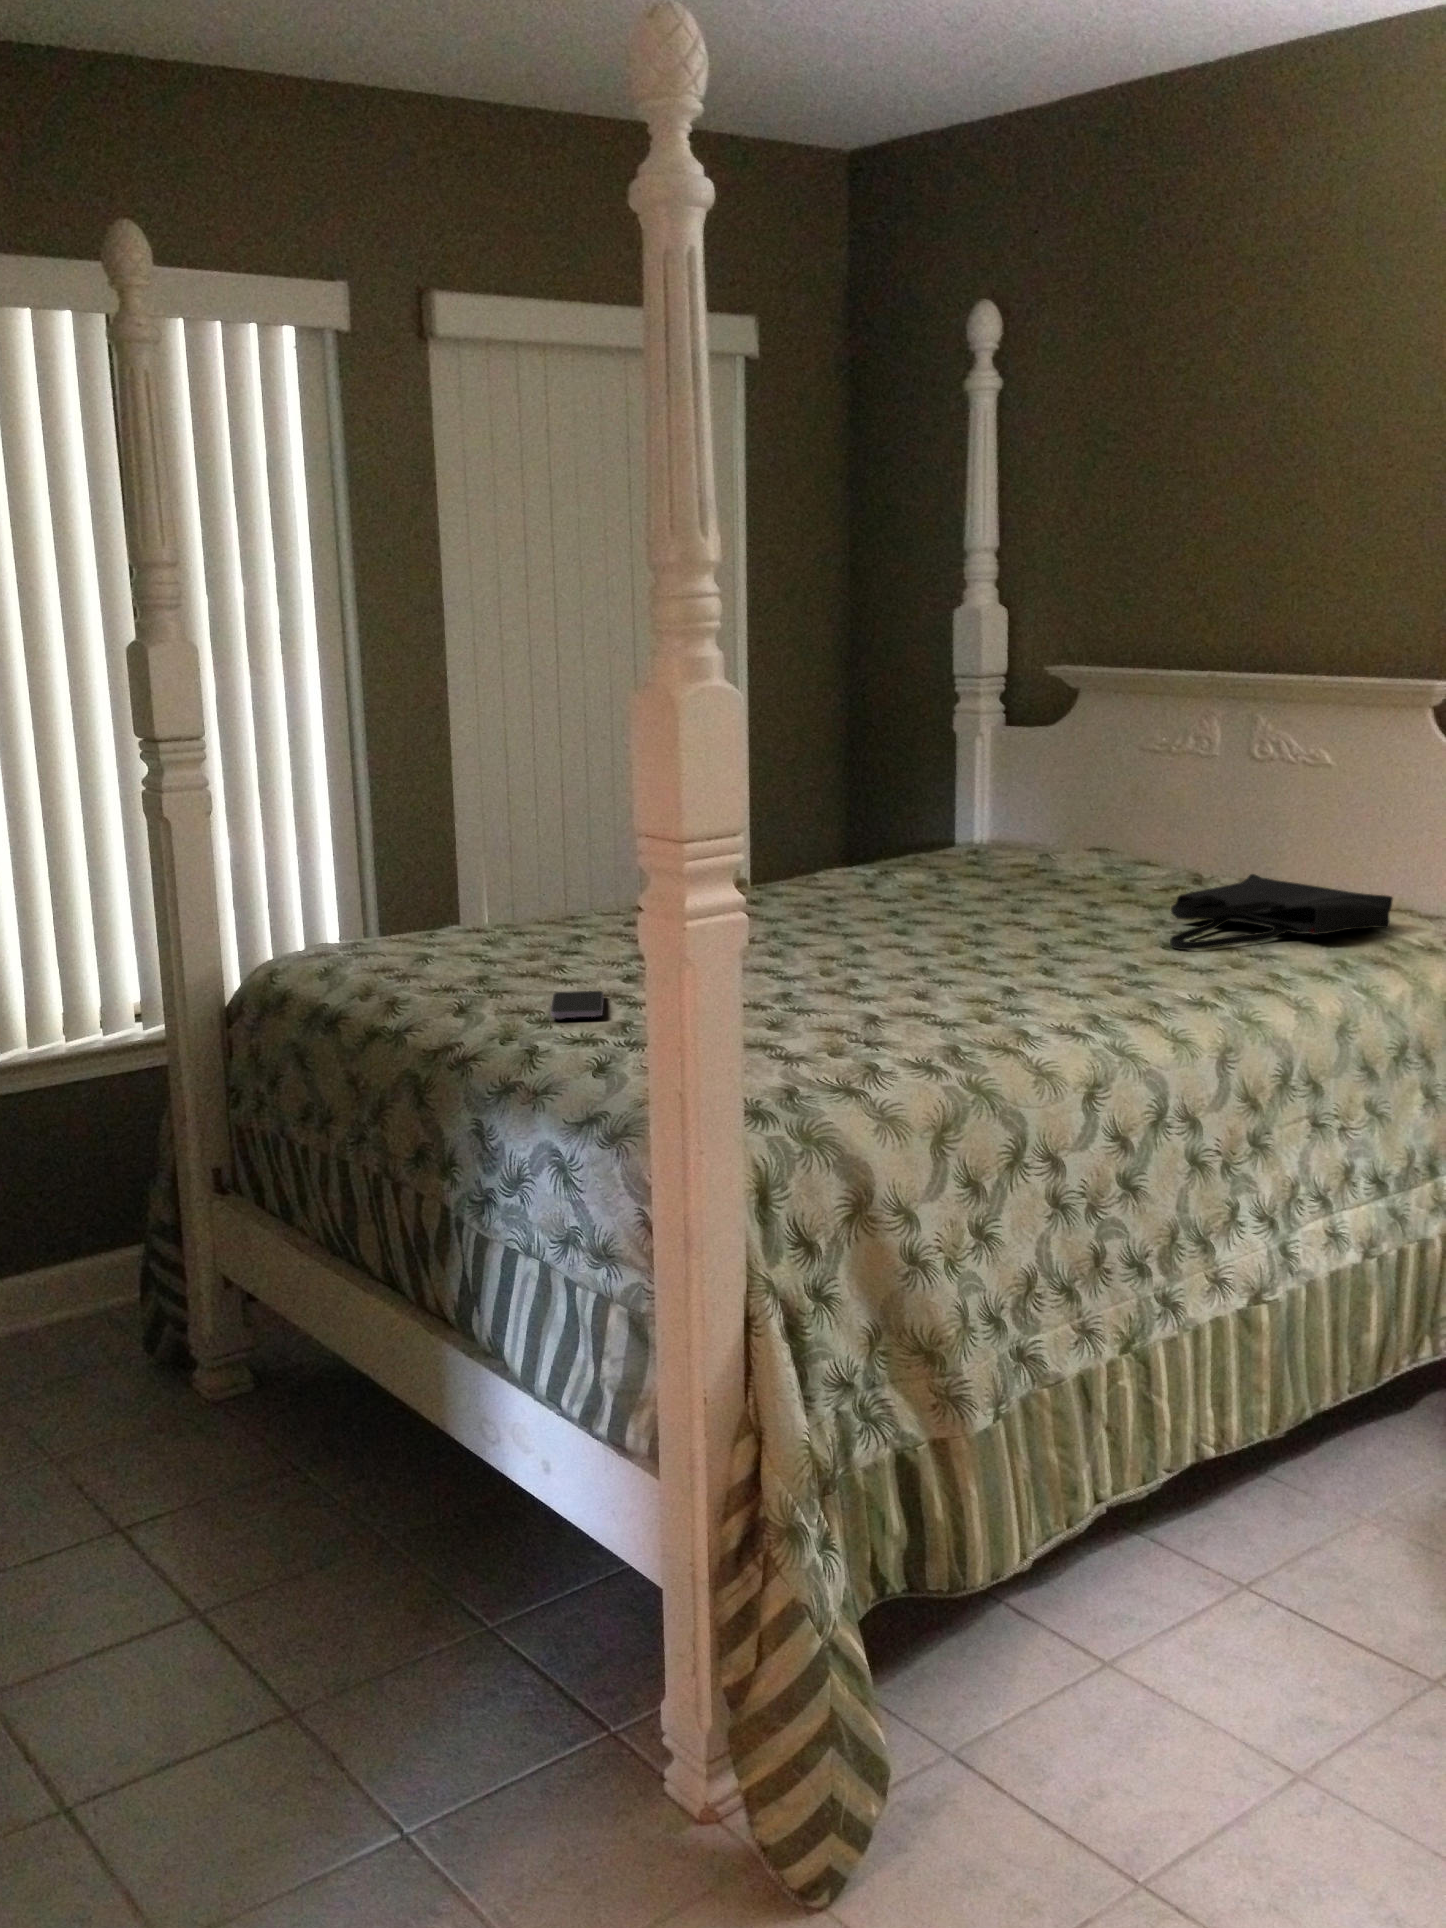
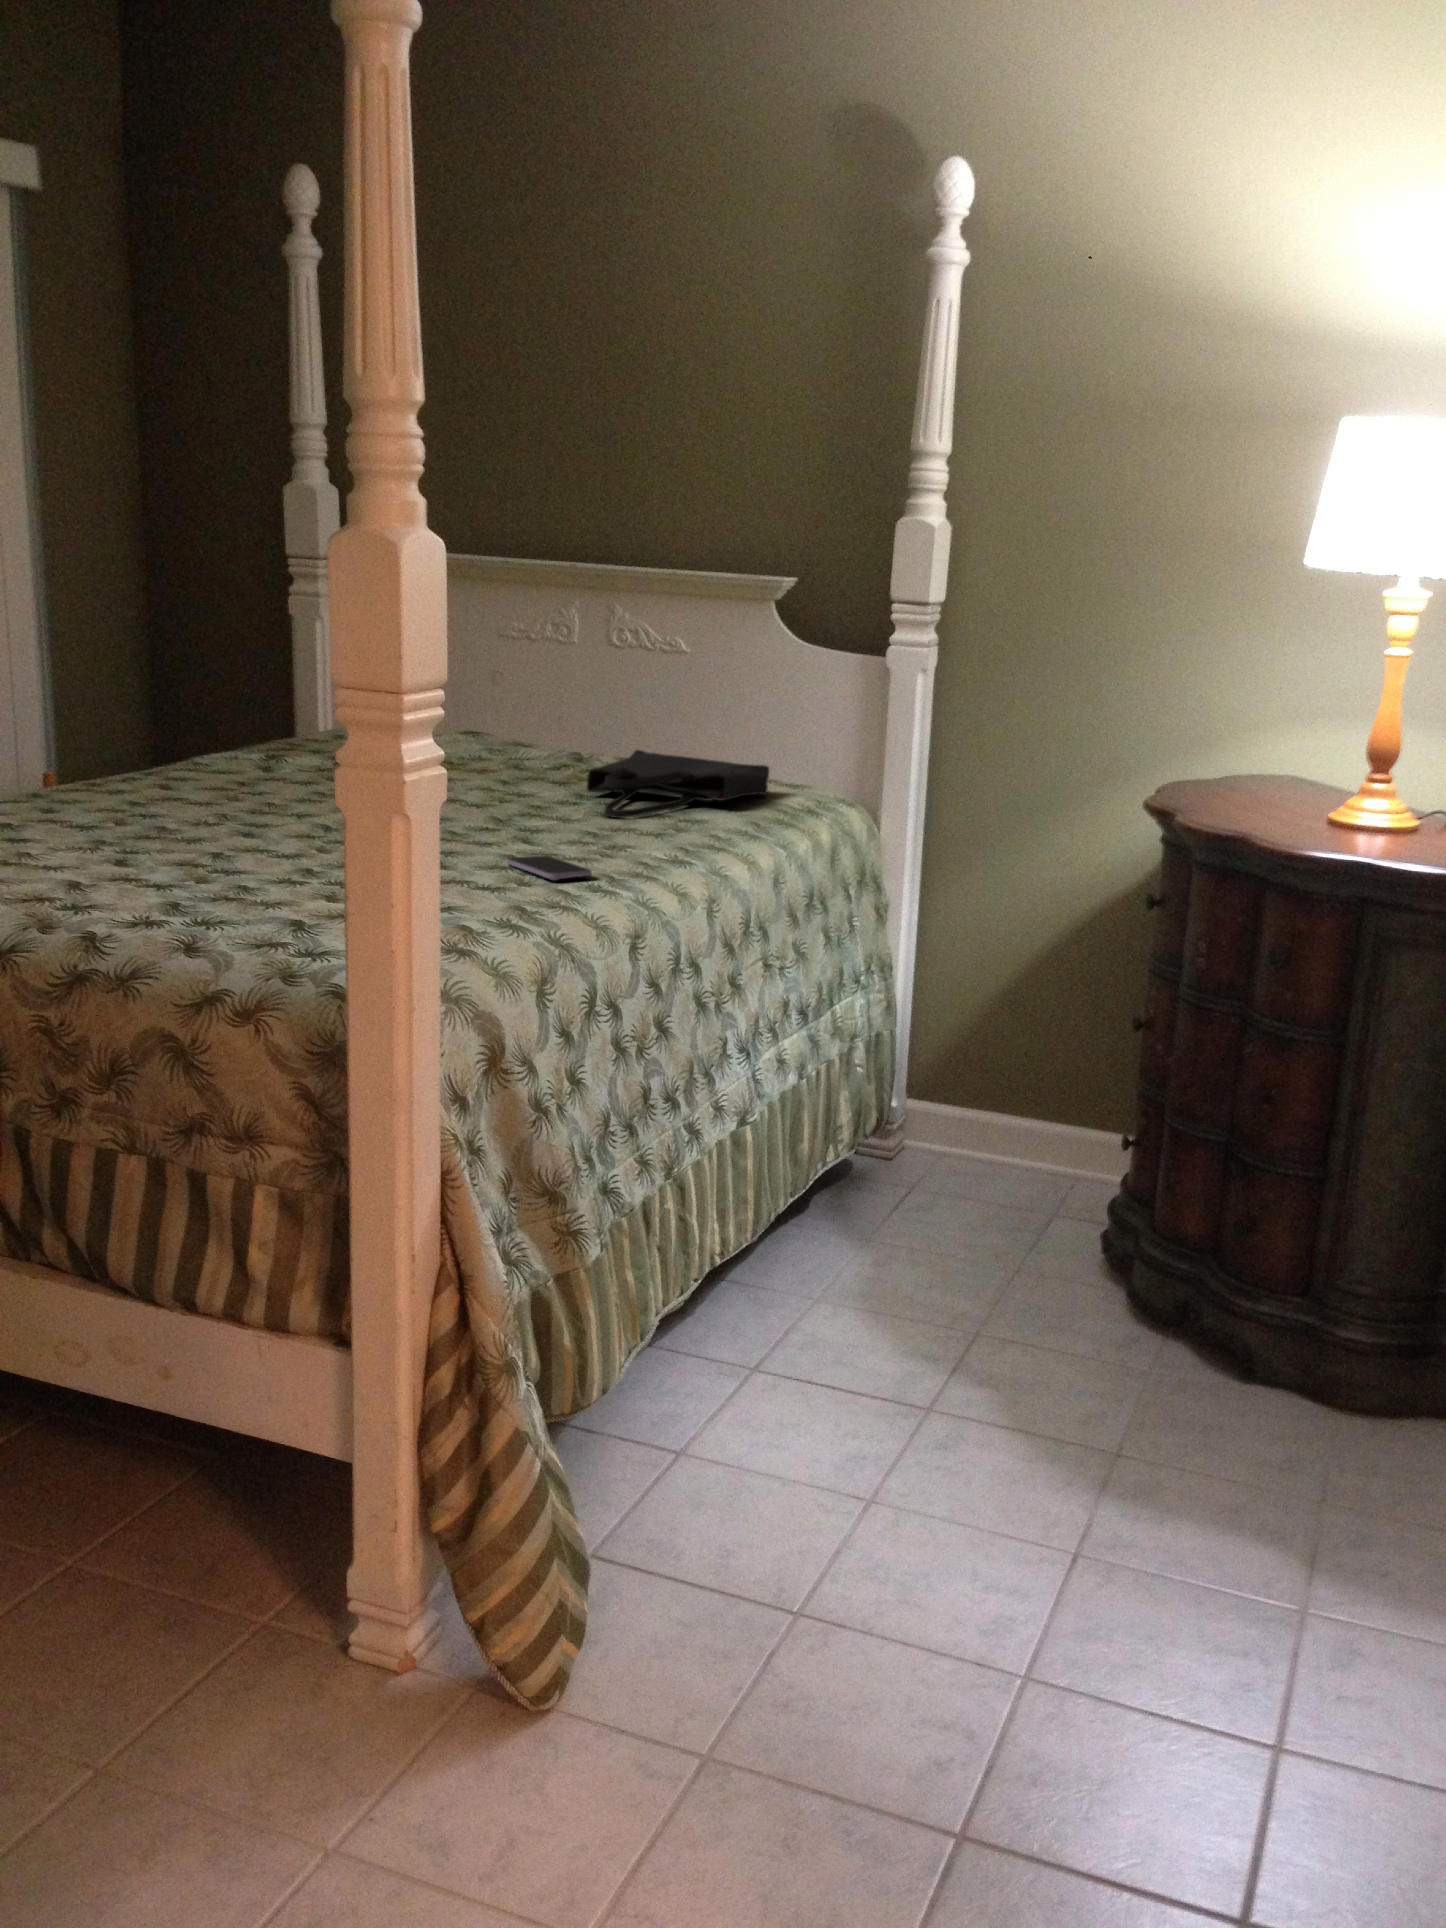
smartphone: present [551,991,603,1019] -> present [507,856,592,880]

